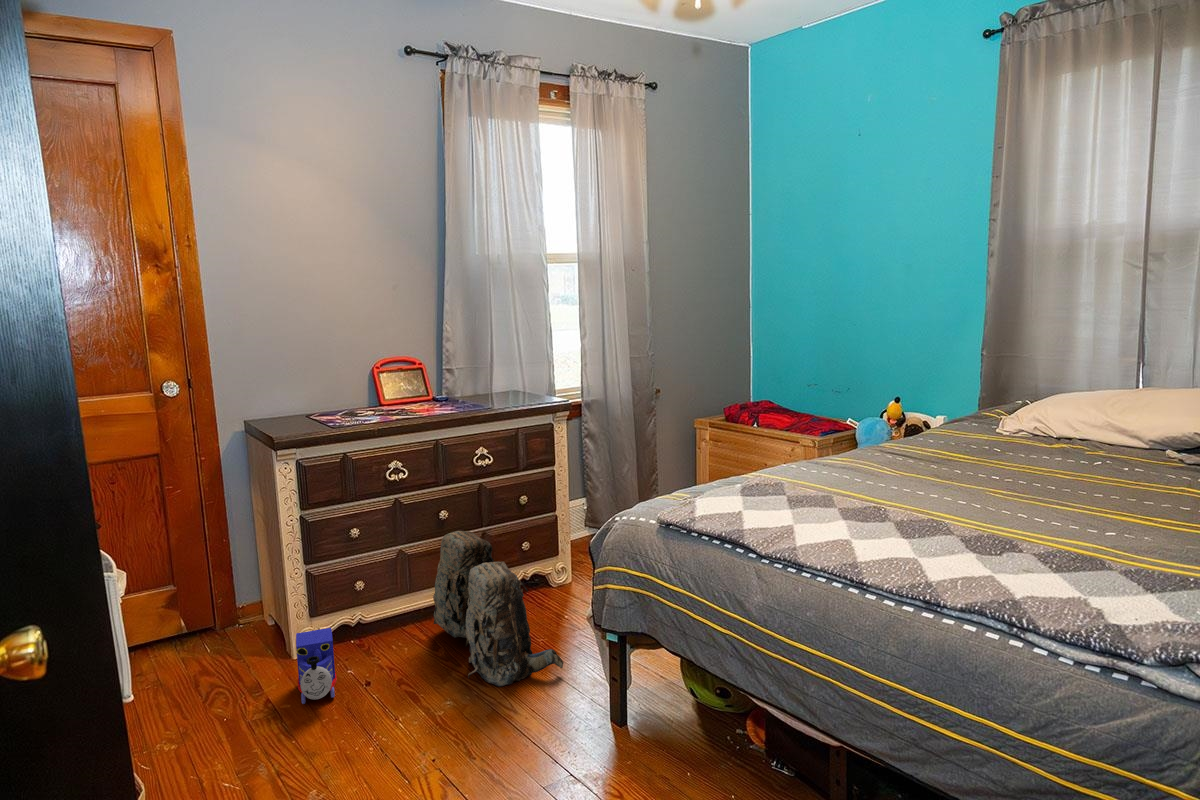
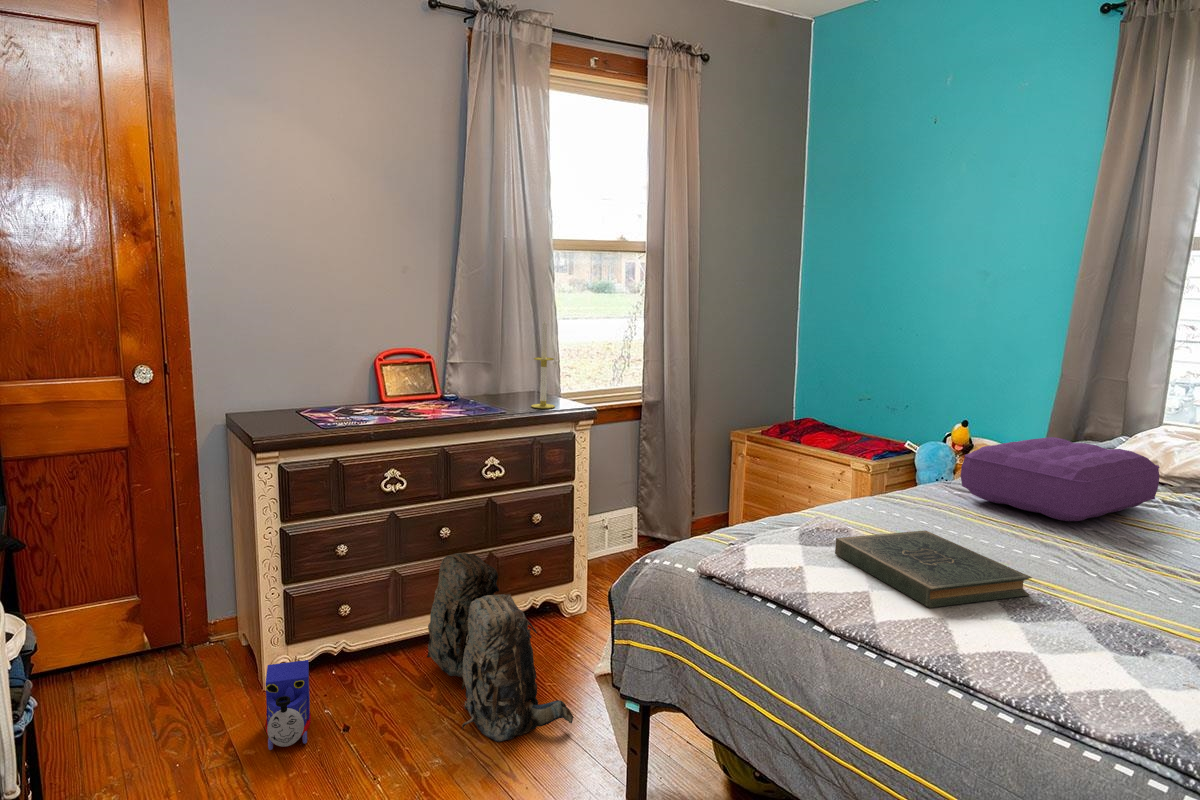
candle: none [514,323,535,403] -> present [531,319,555,408]
pillow: none [879,401,1042,468] -> present [961,437,1160,521]
book: none [769,478,921,532] -> present [835,530,1031,607]

